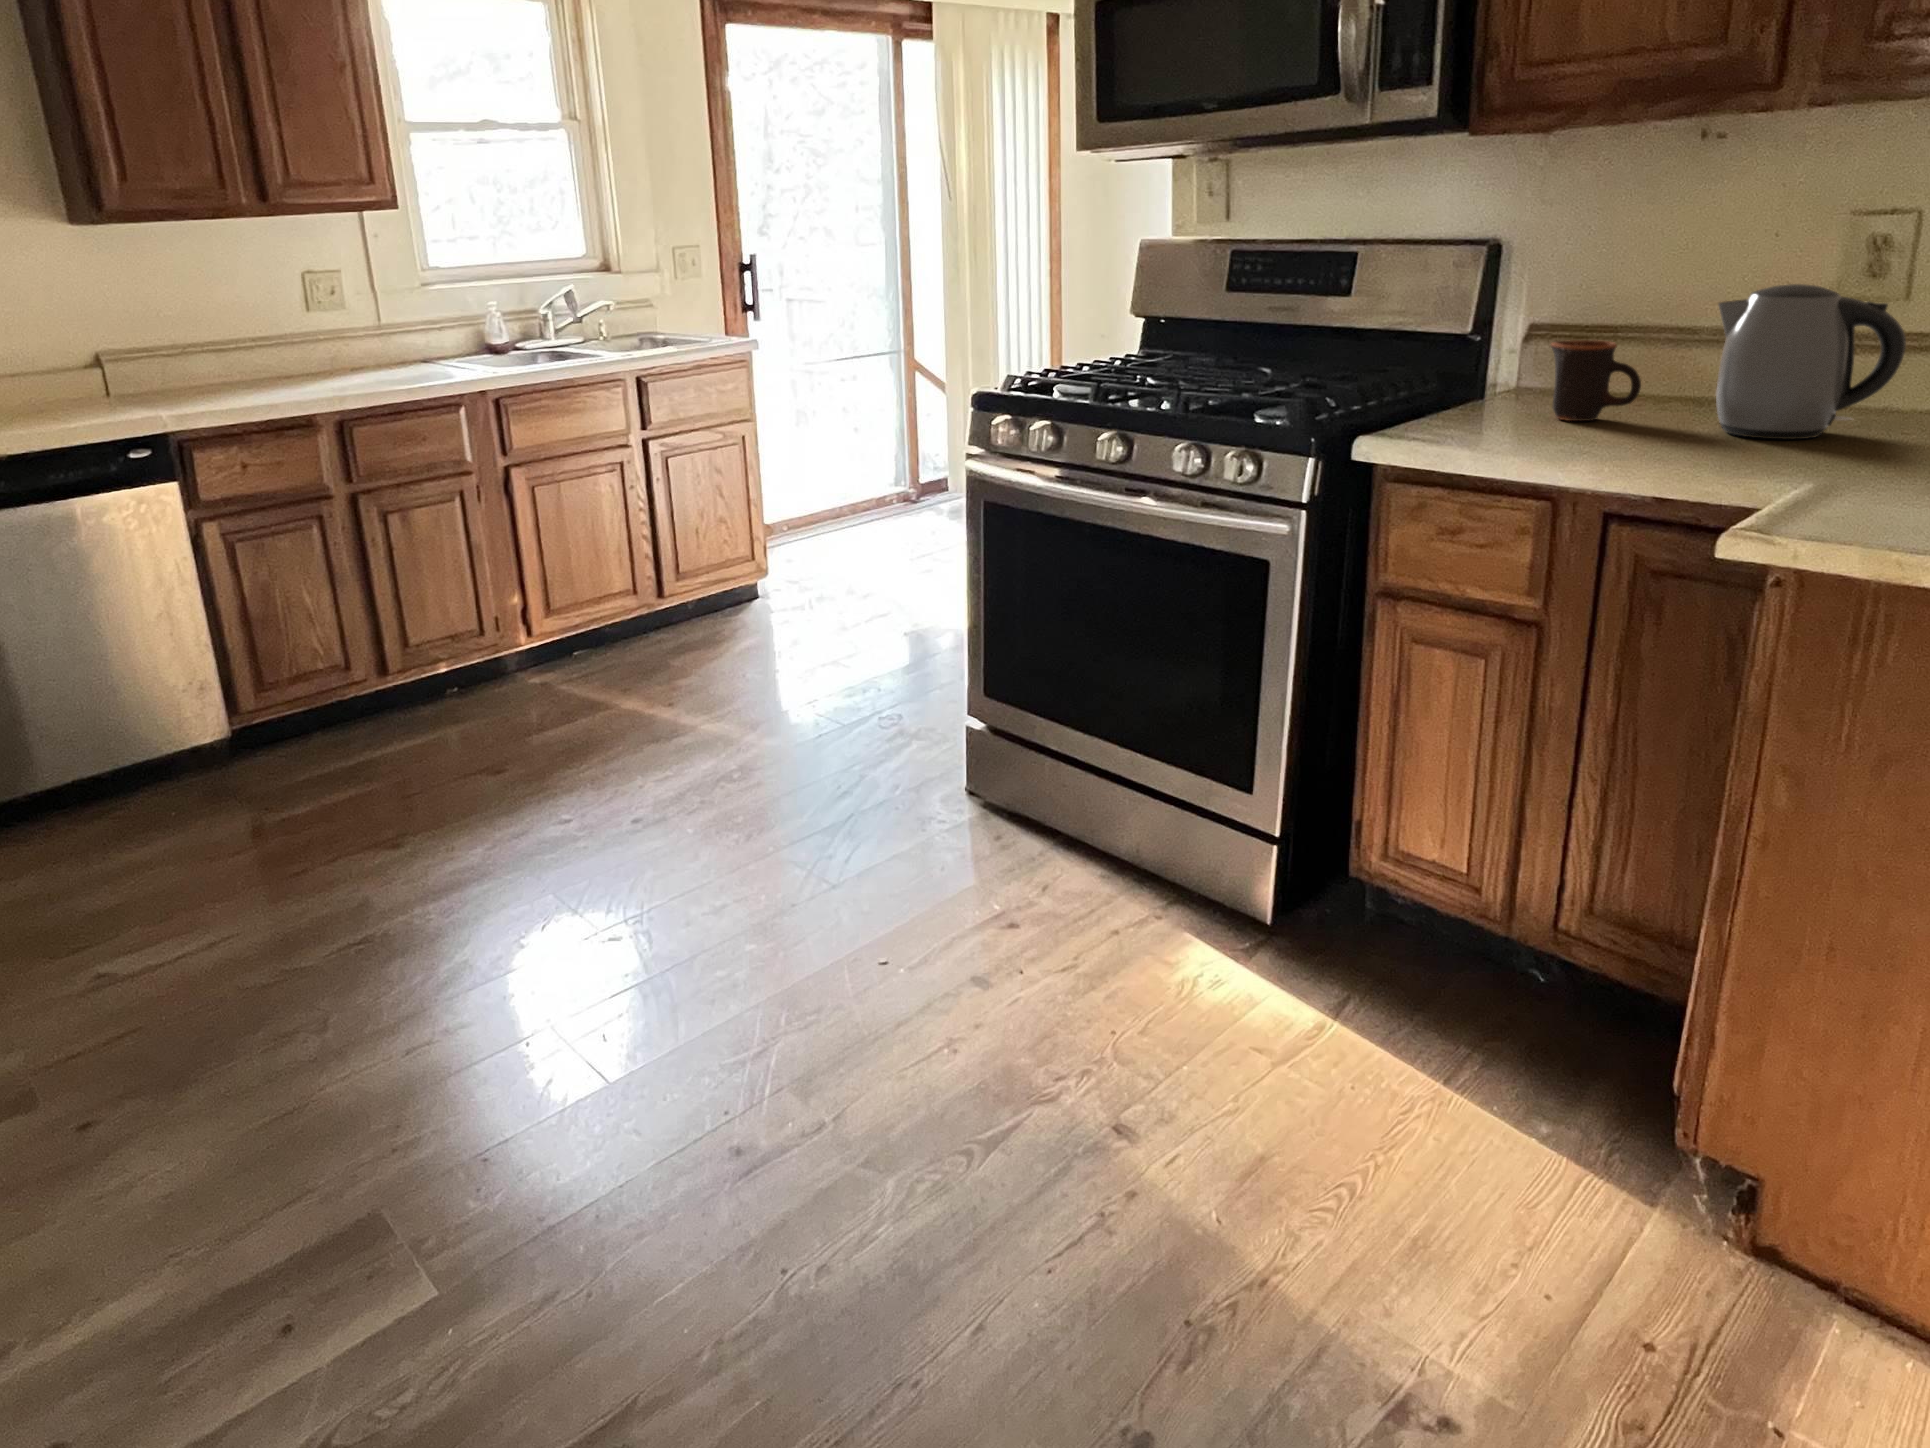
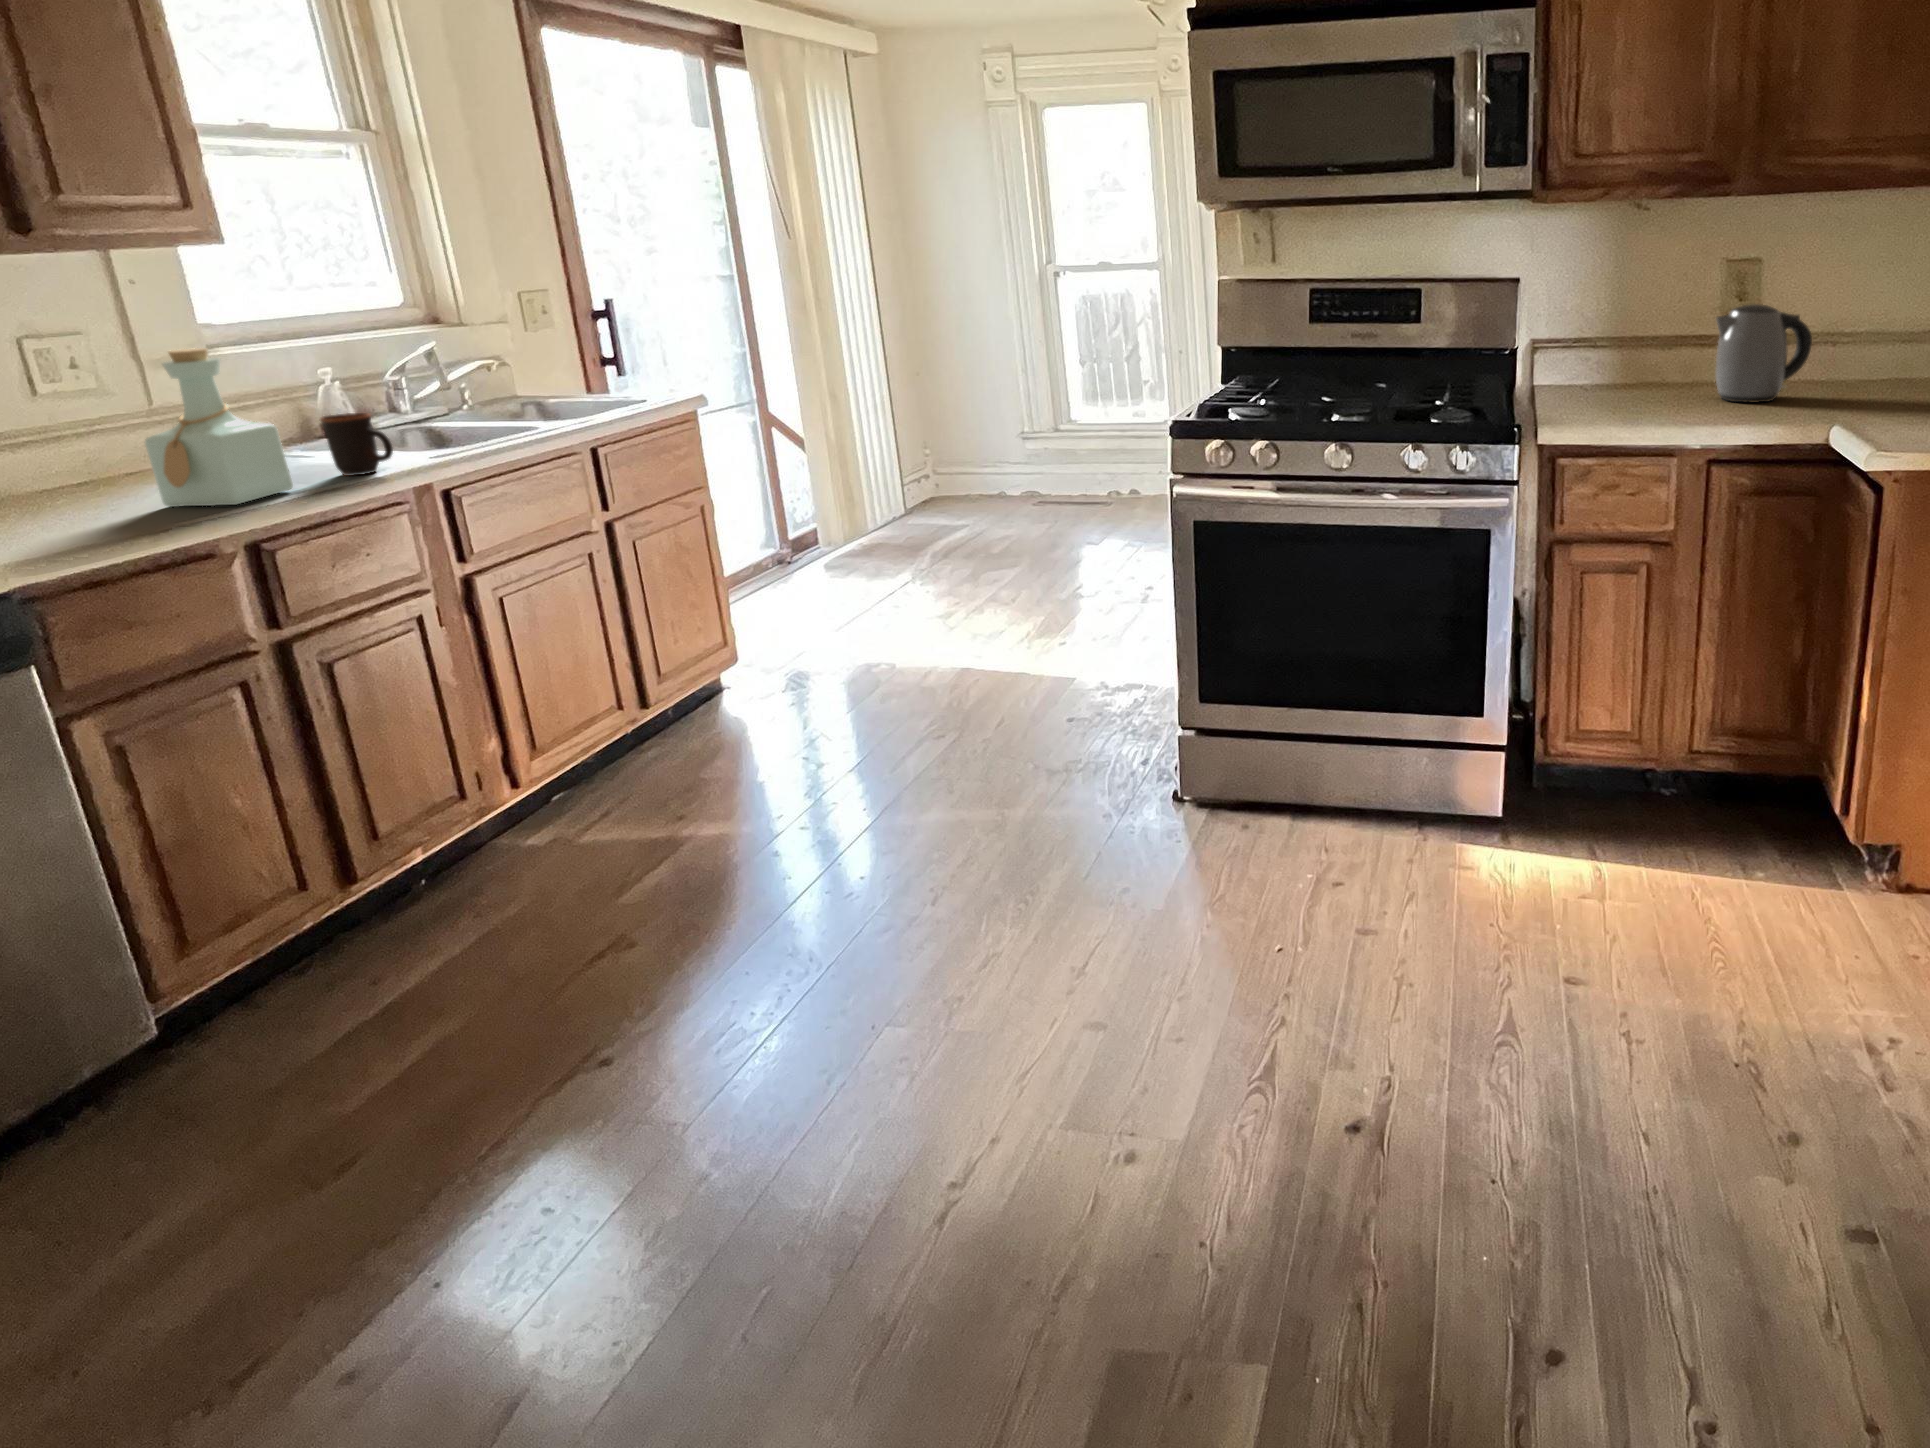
bottle: none [309,282,390,394] -> present [145,348,293,507]
mug: present [1551,340,1641,421] -> present [320,413,393,476]

